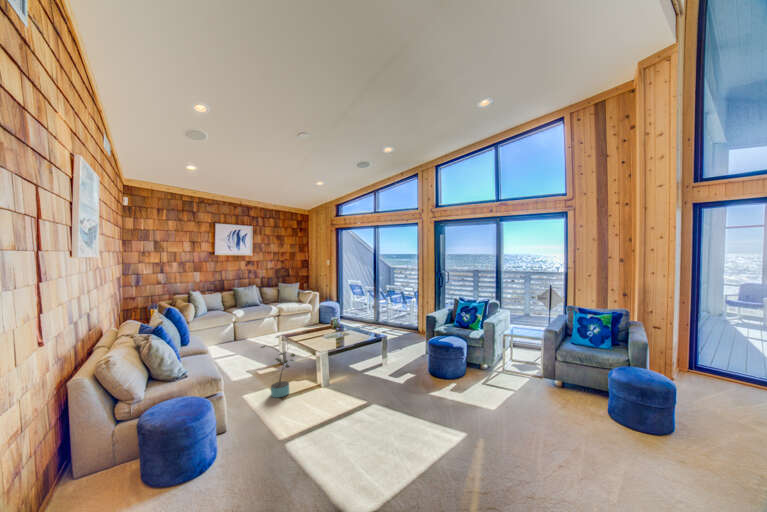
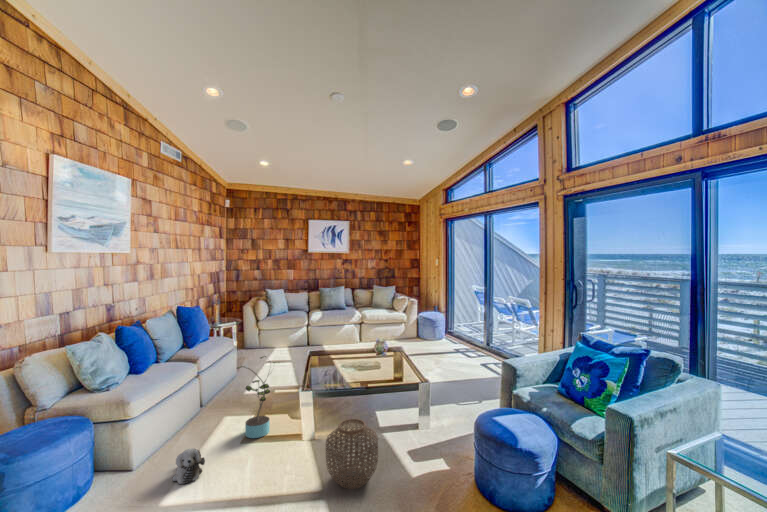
woven basket: none [358,358,391,397] -> present [326,419,378,489]
plush toy: none [252,403,278,430] -> present [172,448,205,484]

